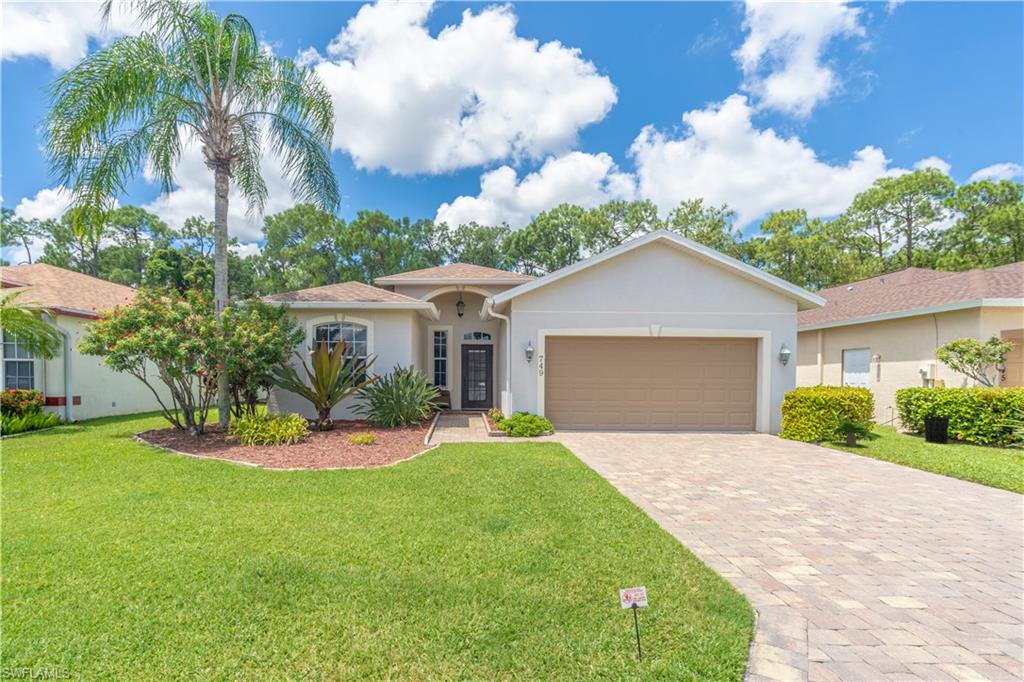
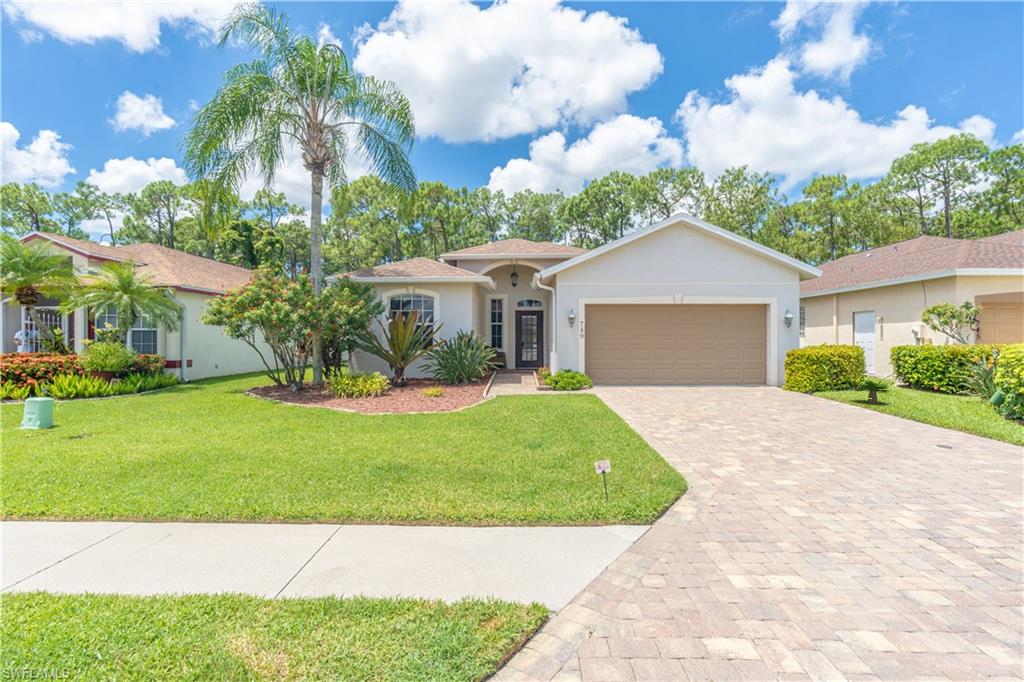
waste bin: present [922,414,950,444] -> none [952,375,981,403]

